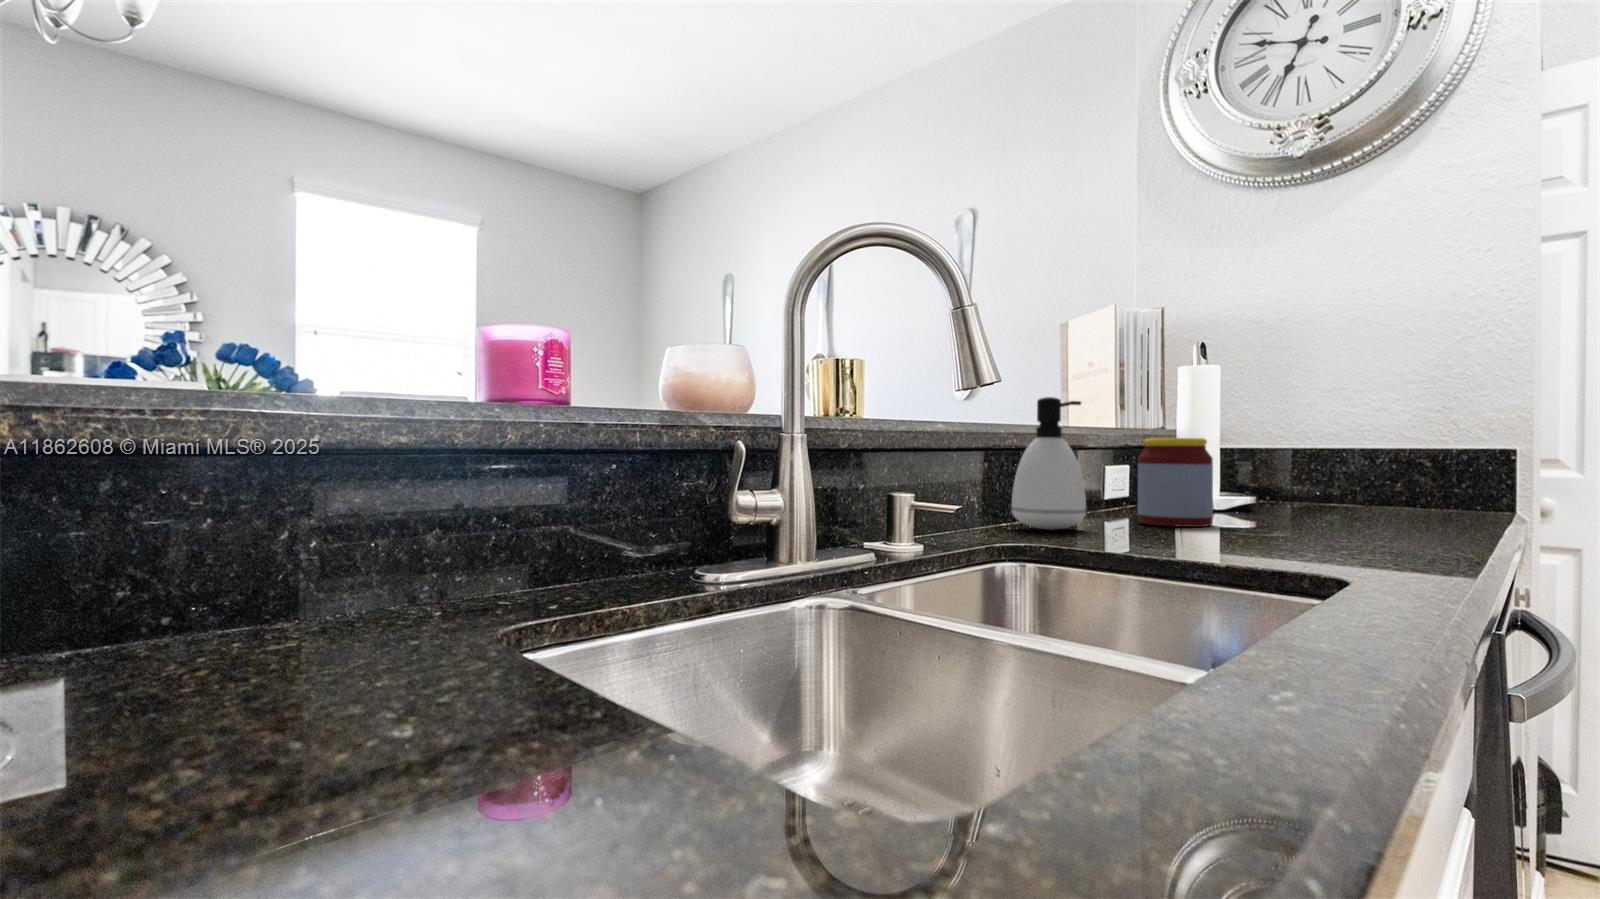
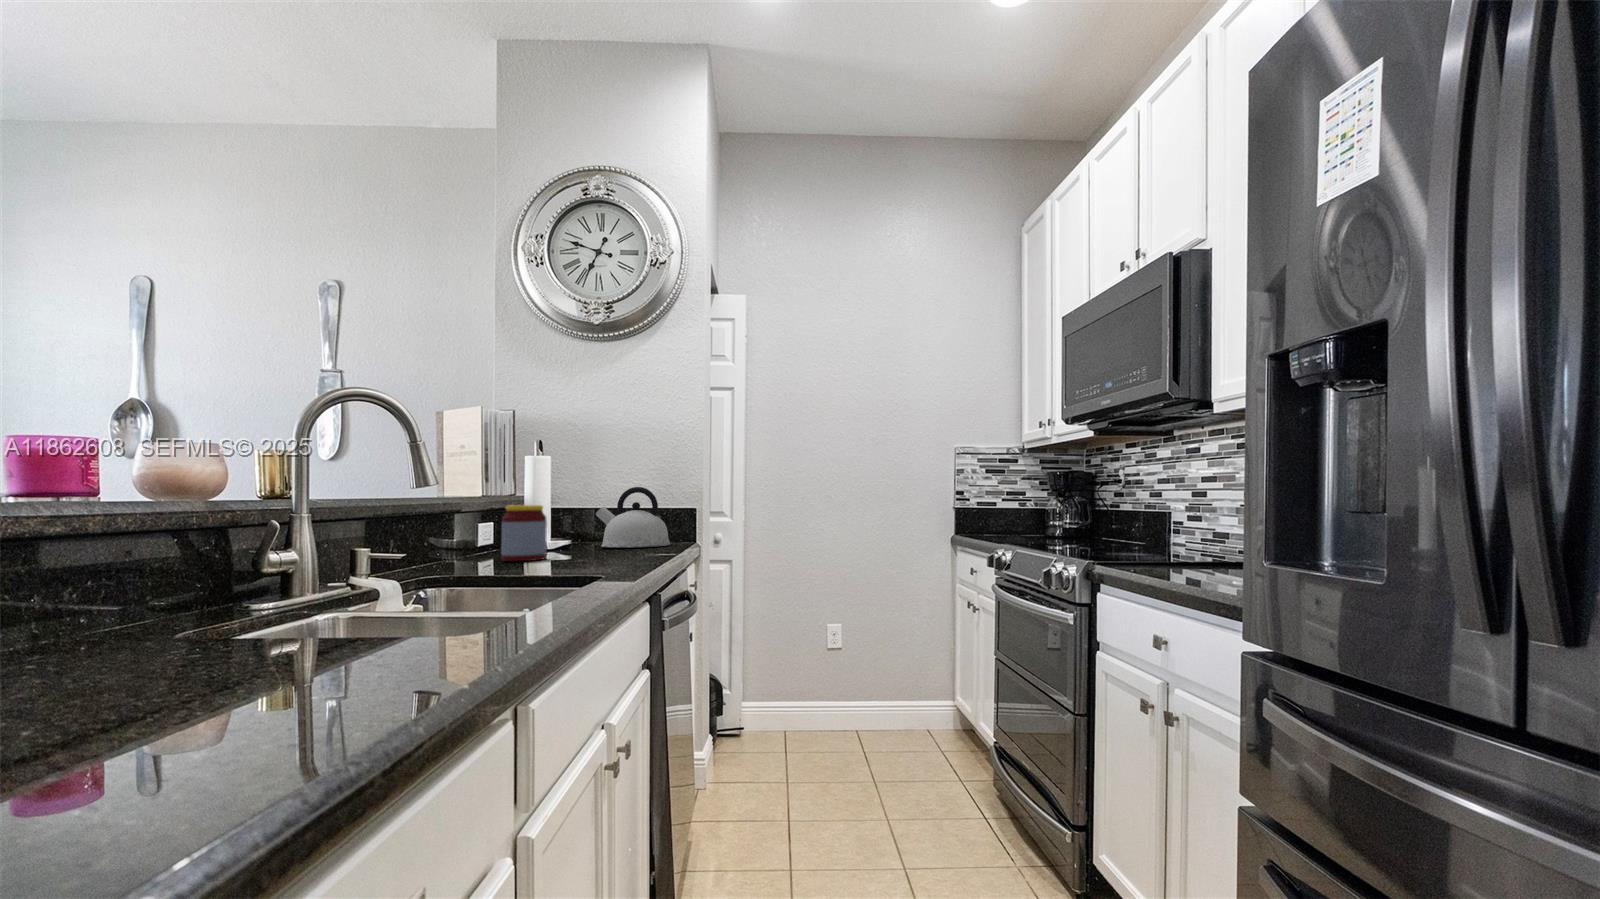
soap dispenser: present [1012,397,1086,530] -> none [419,480,471,569]
kettle: none [1300,412,1460,518] -> present [596,487,670,547]

